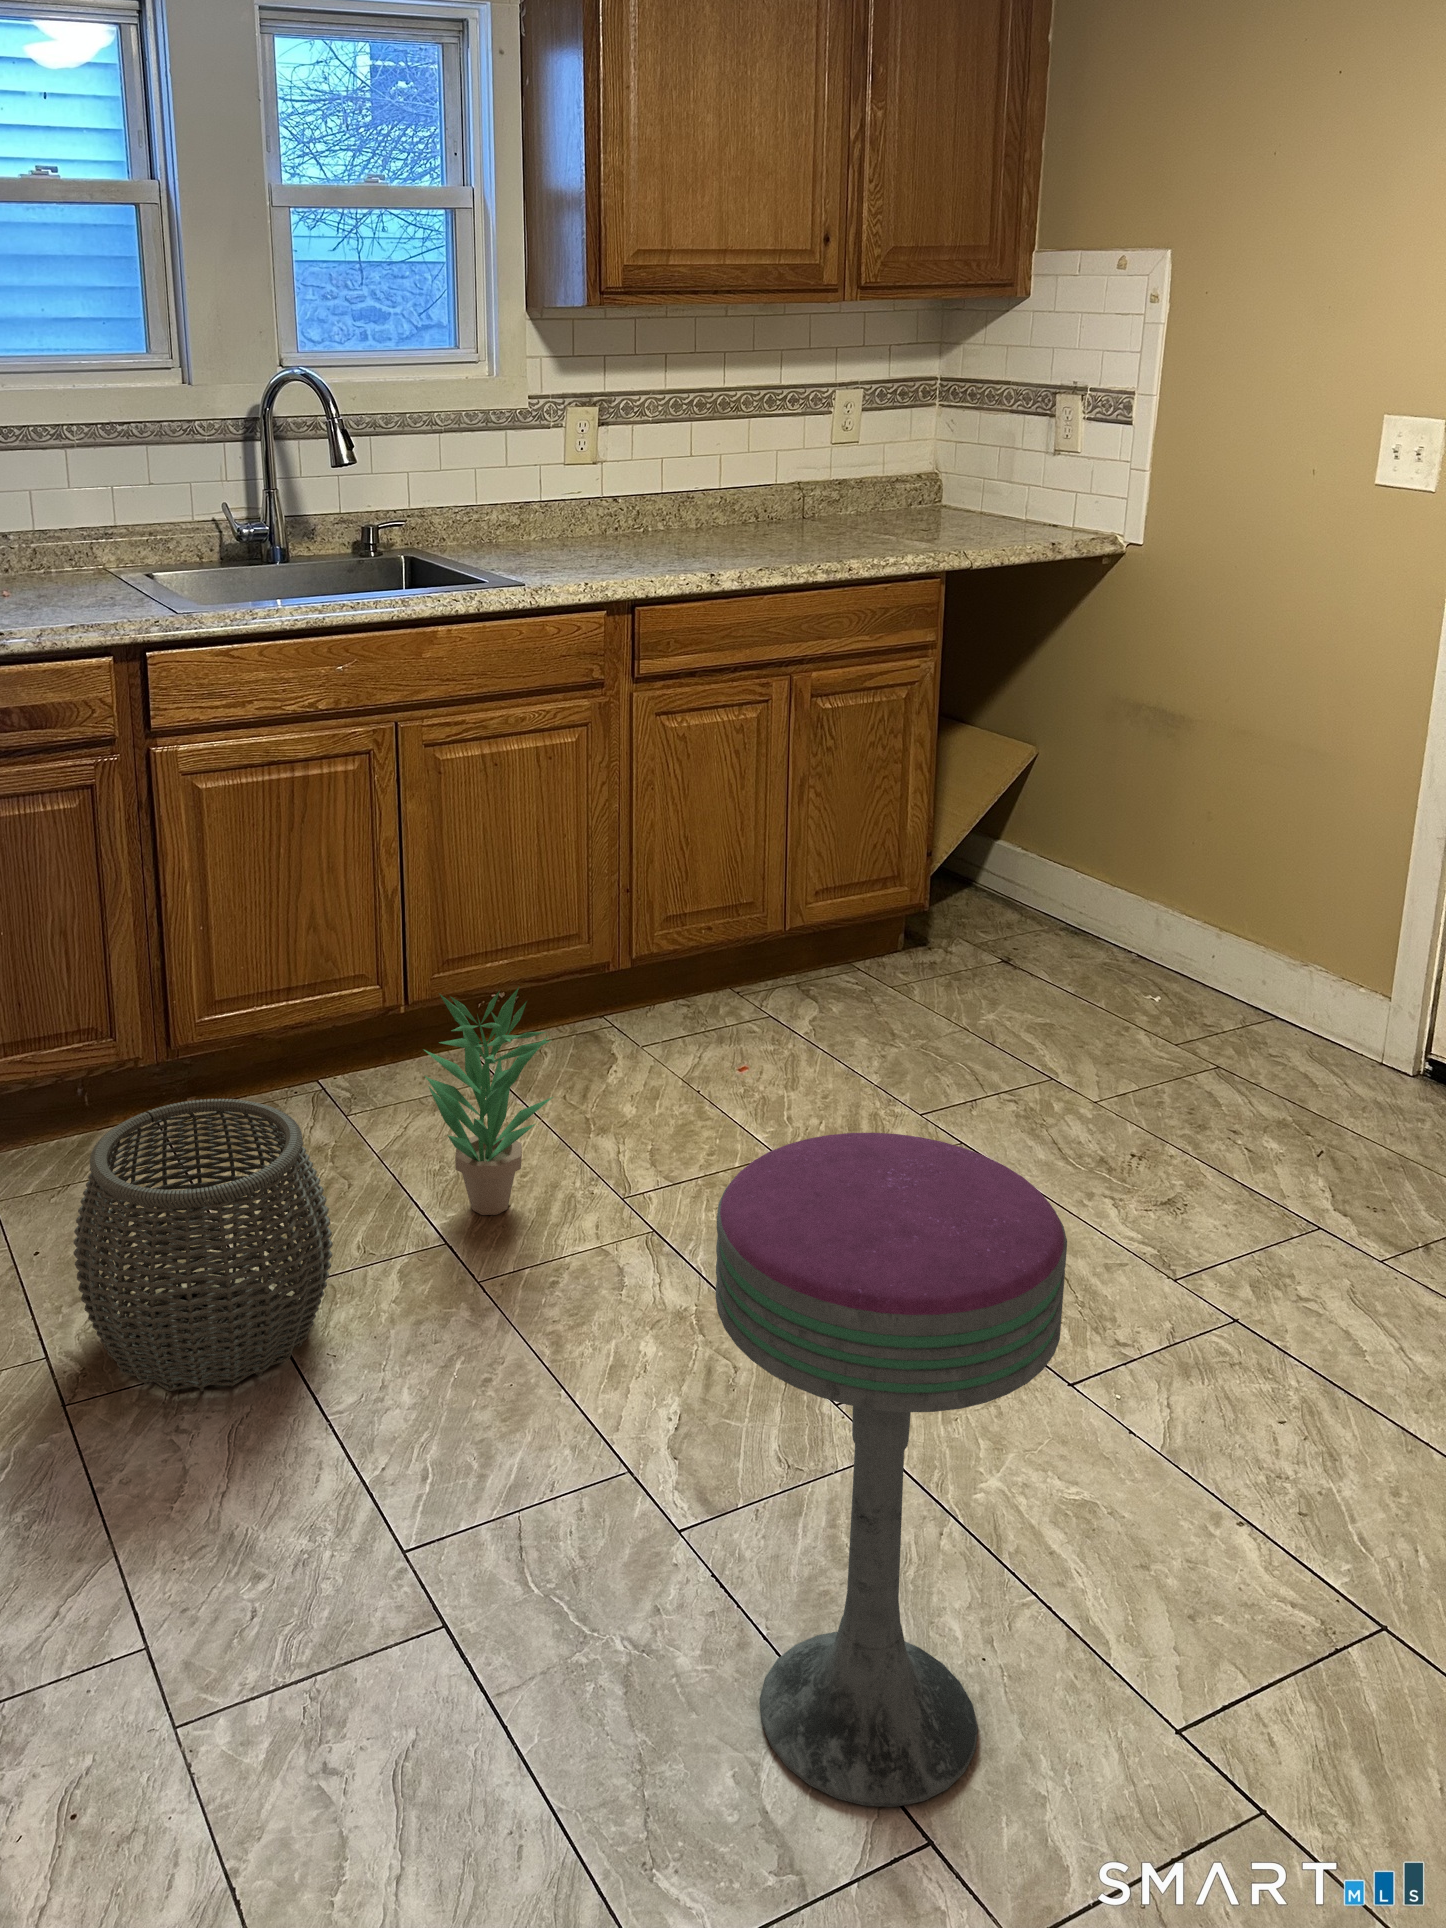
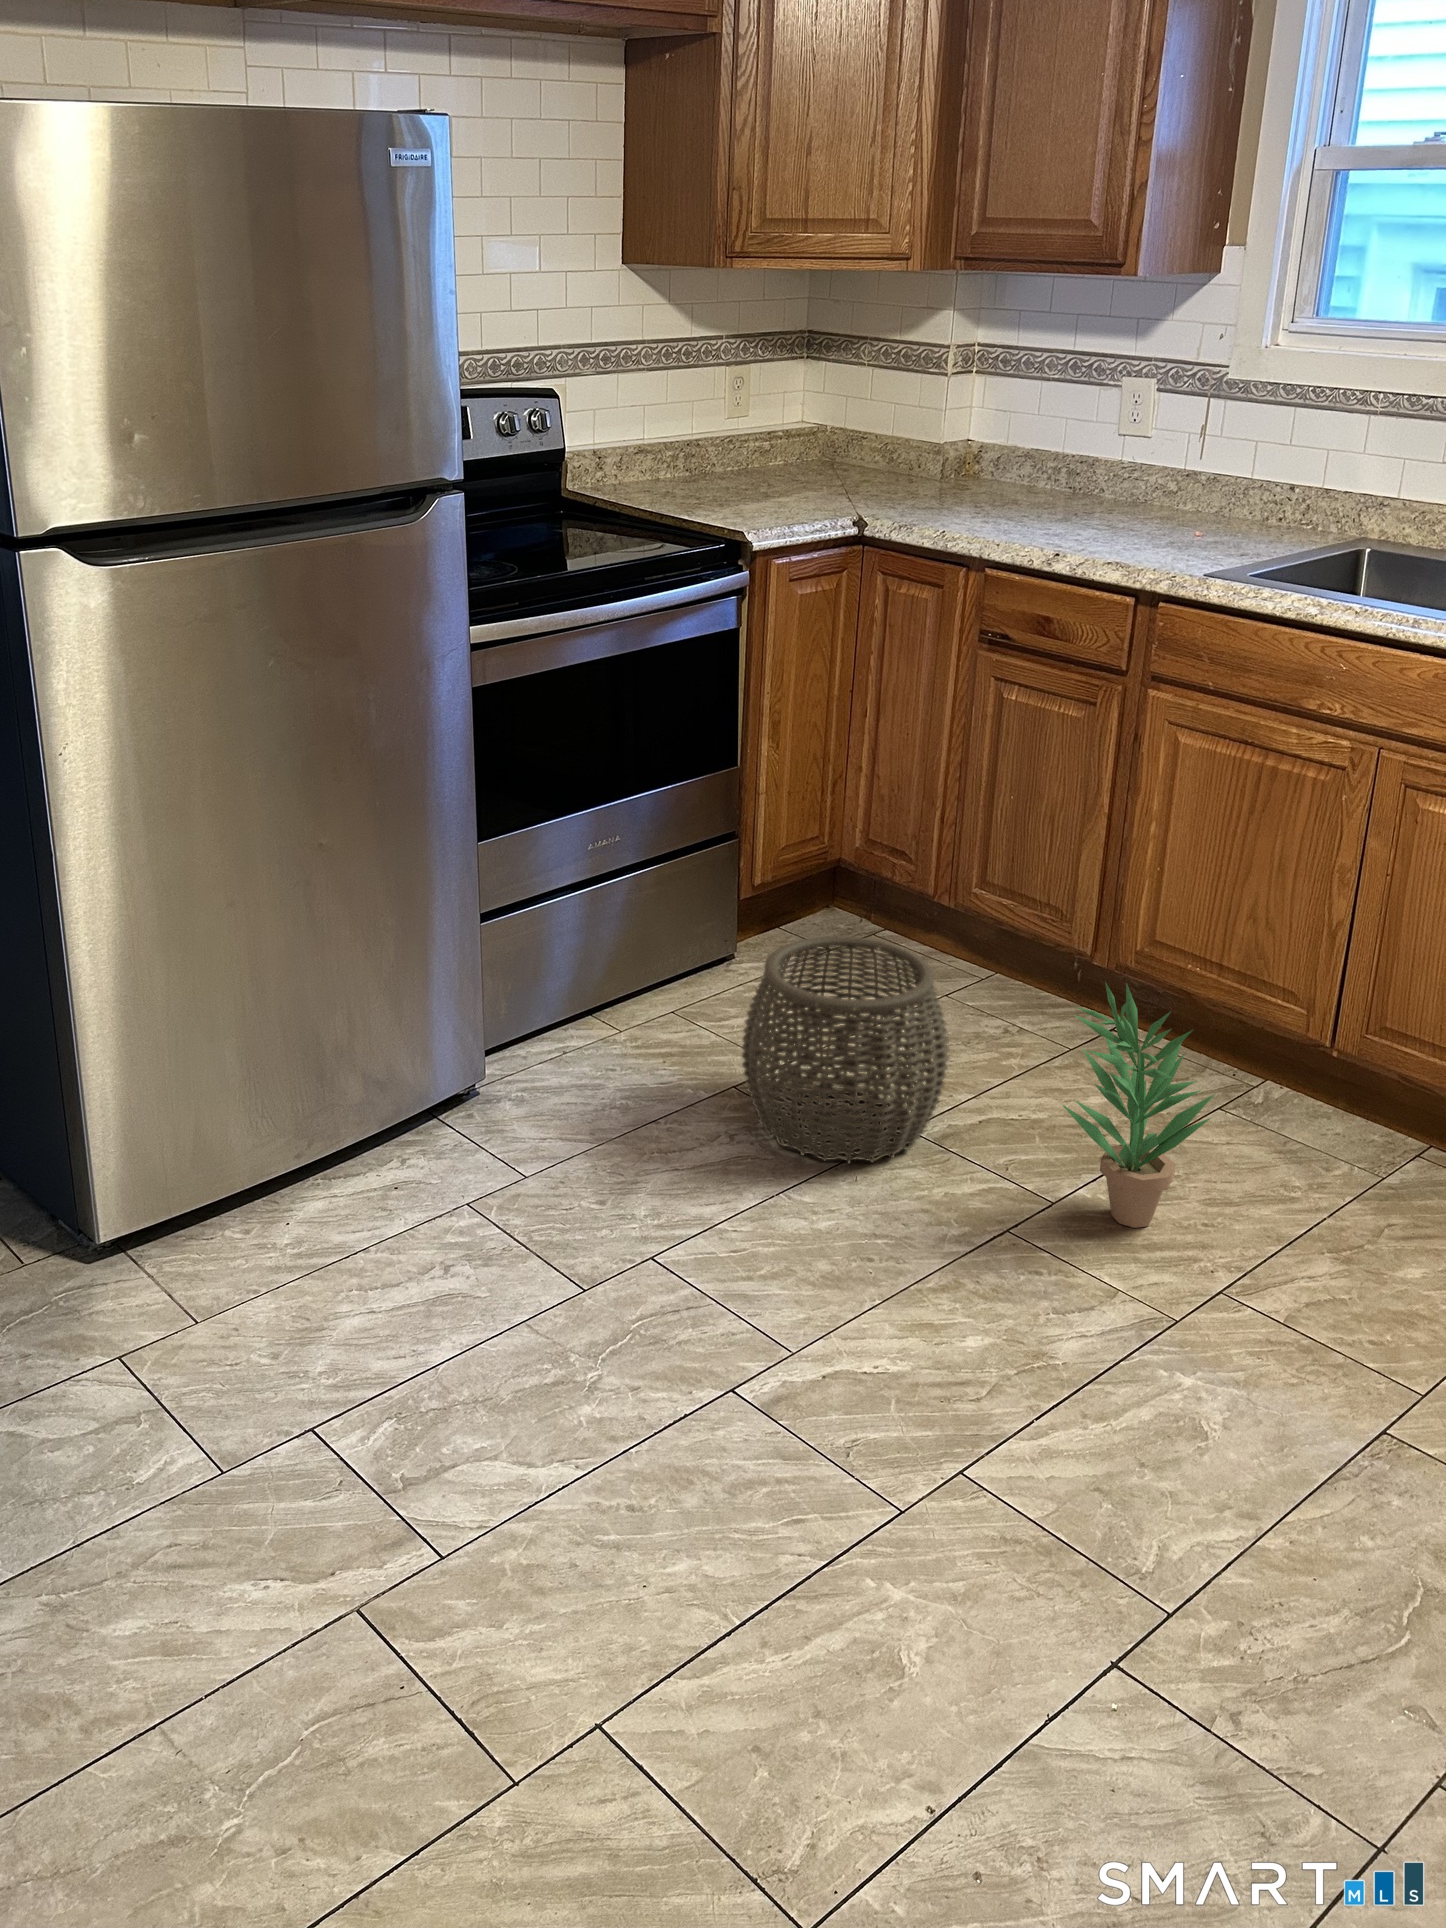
bar stool: present [716,1133,1067,1807] -> none [411,1024,700,1580]

